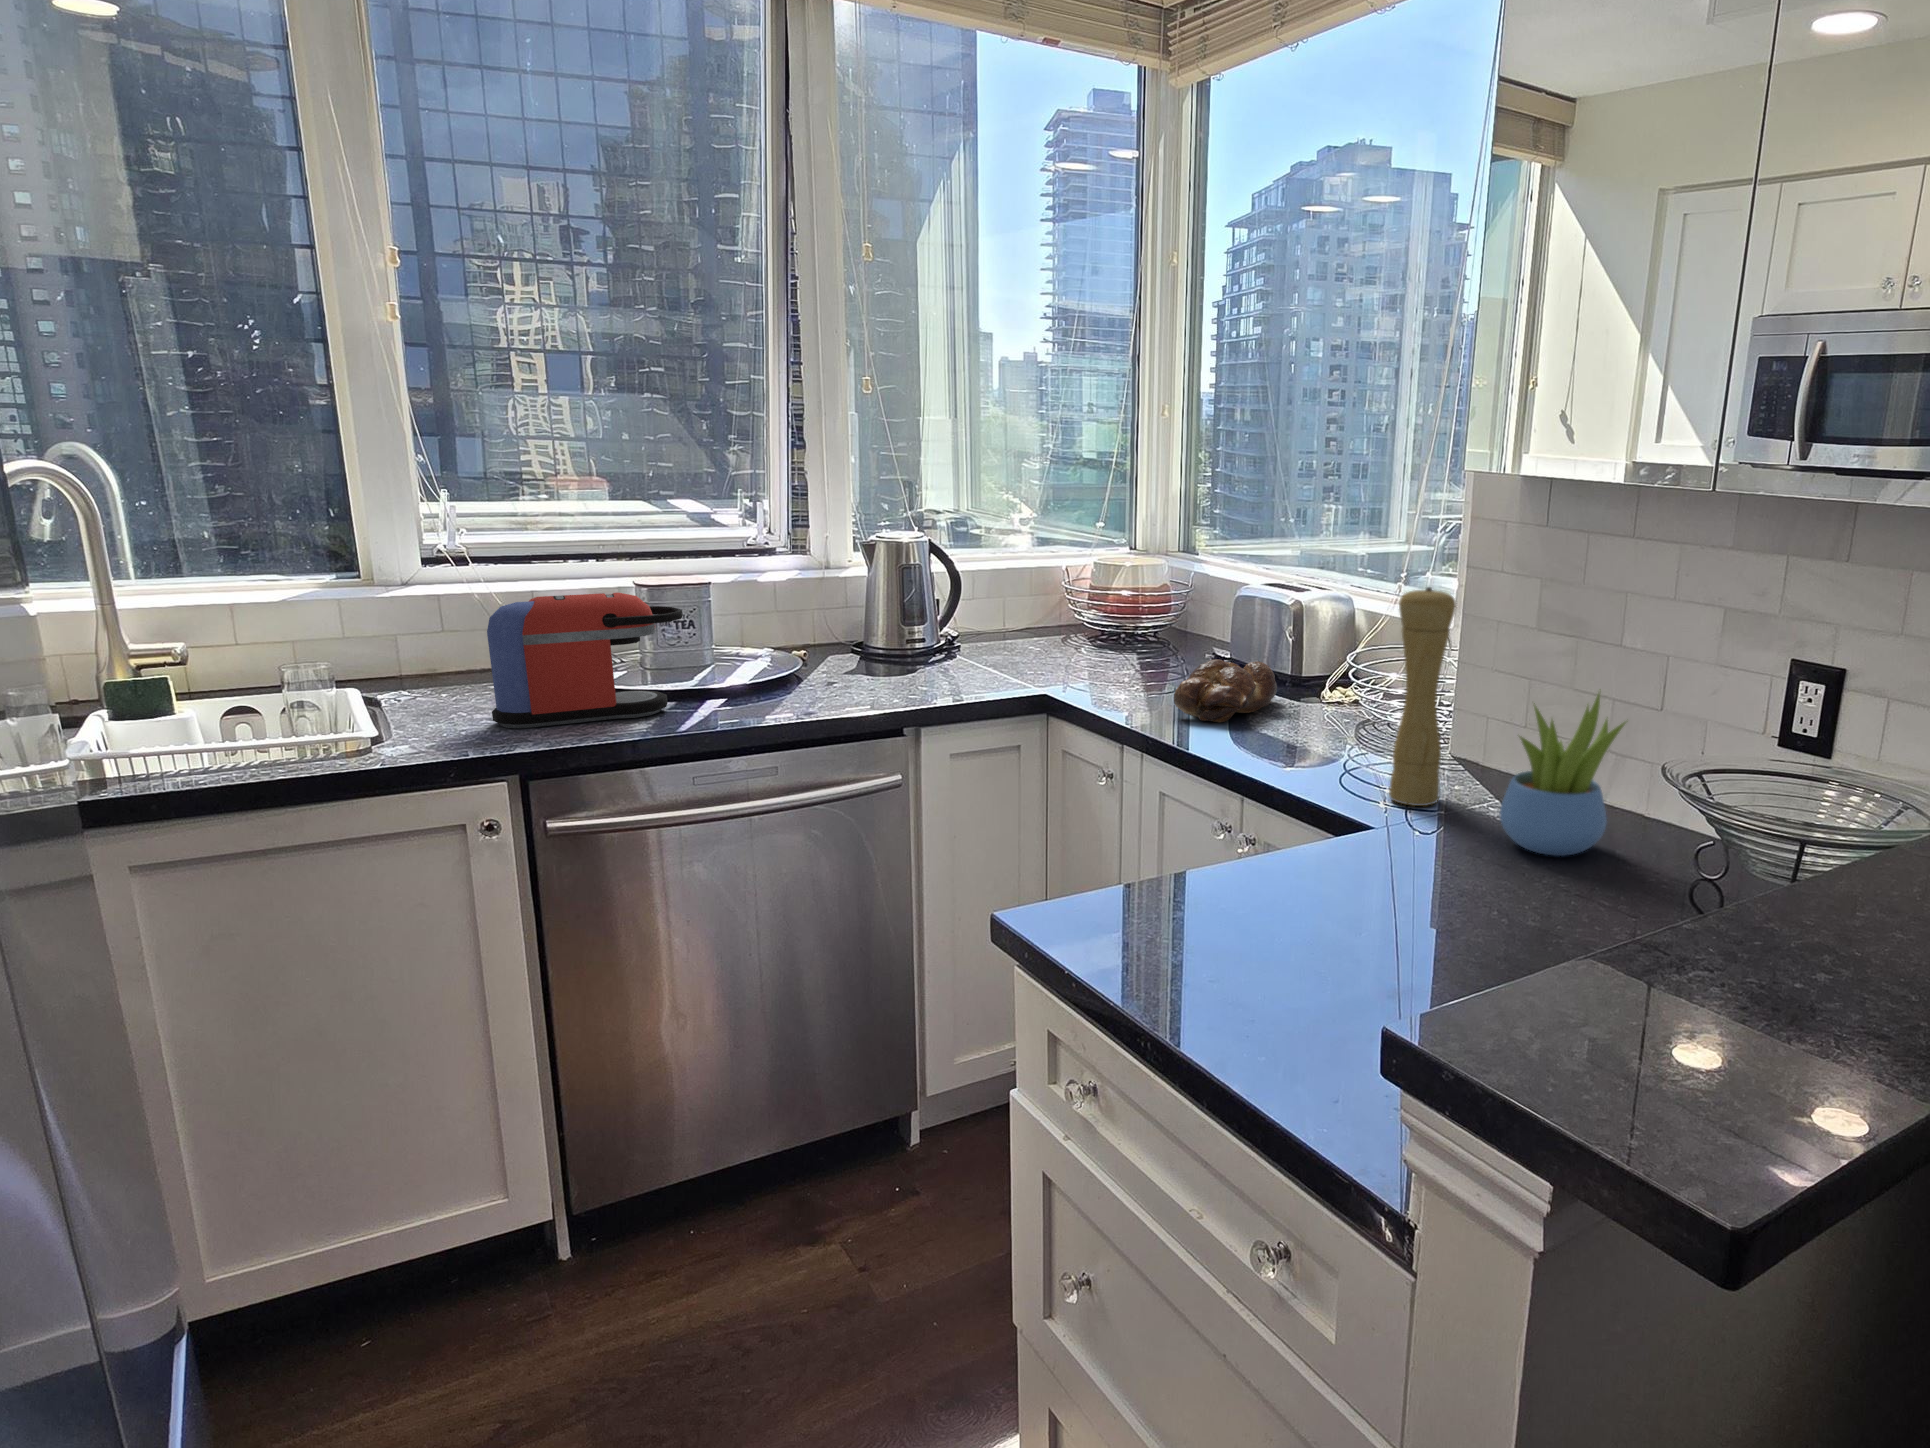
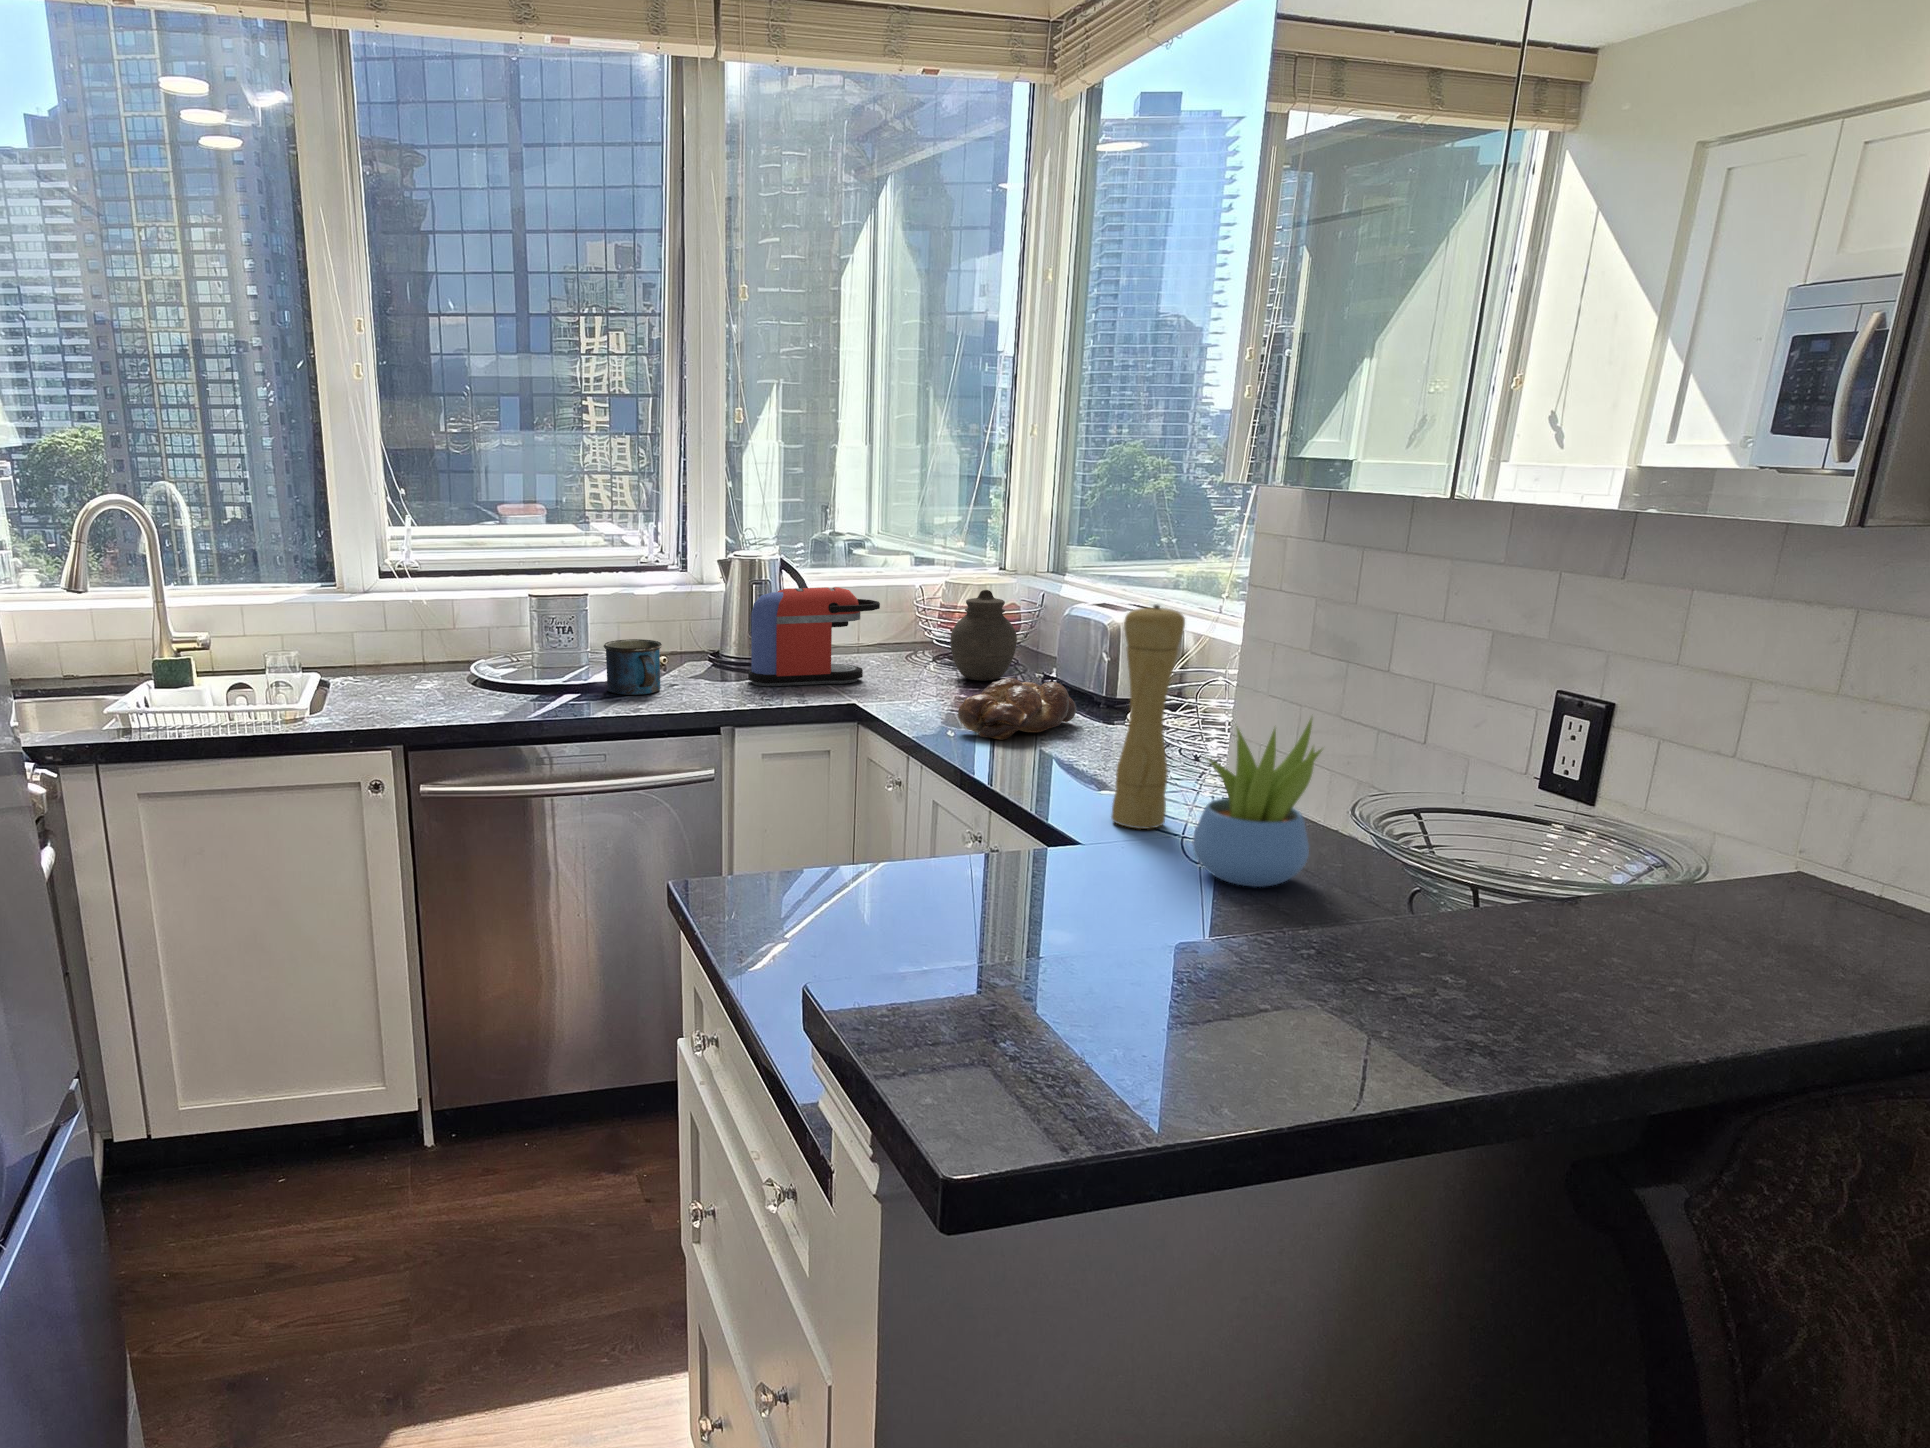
jar: none [1119,570,1185,661] -> present [950,590,1017,681]
coffee maker: present [487,593,683,728] -> present [748,587,880,686]
mug: none [753,632,823,696] -> present [604,639,662,695]

